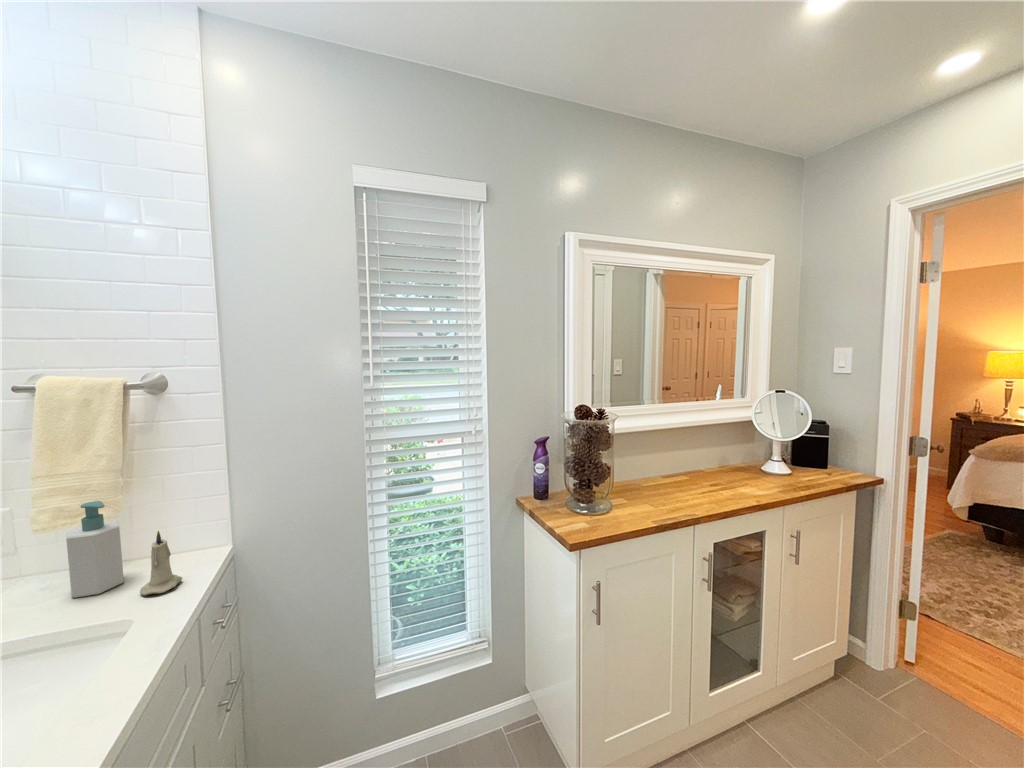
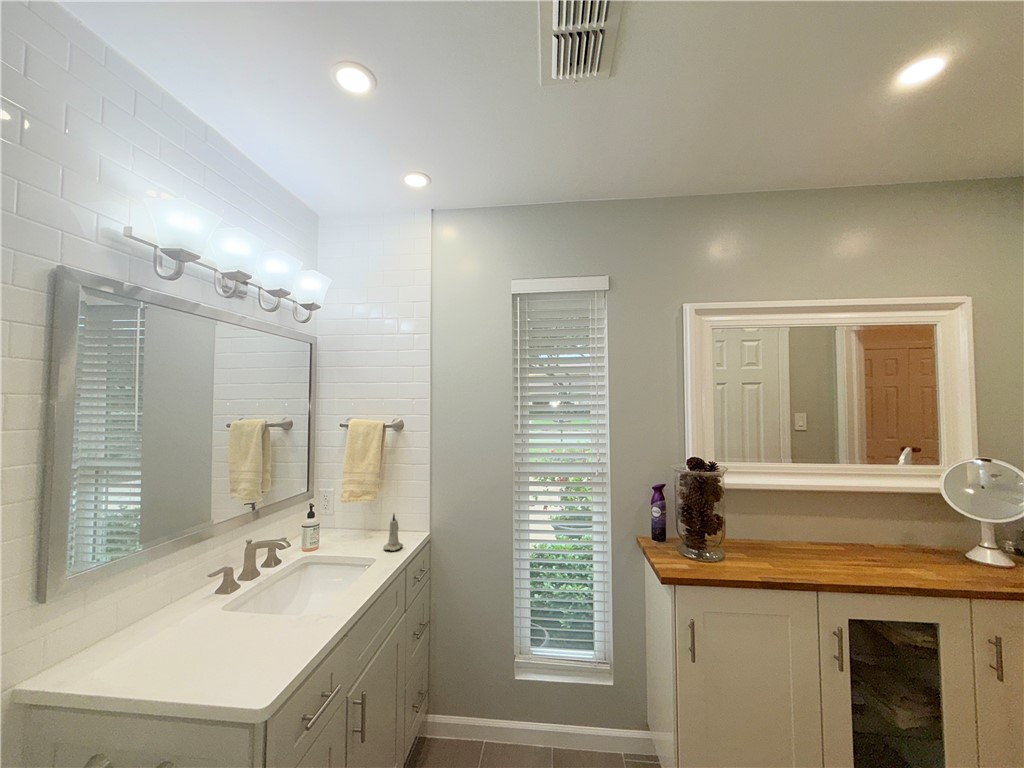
soap bottle: present [66,501,124,598] -> none [355,491,377,545]

